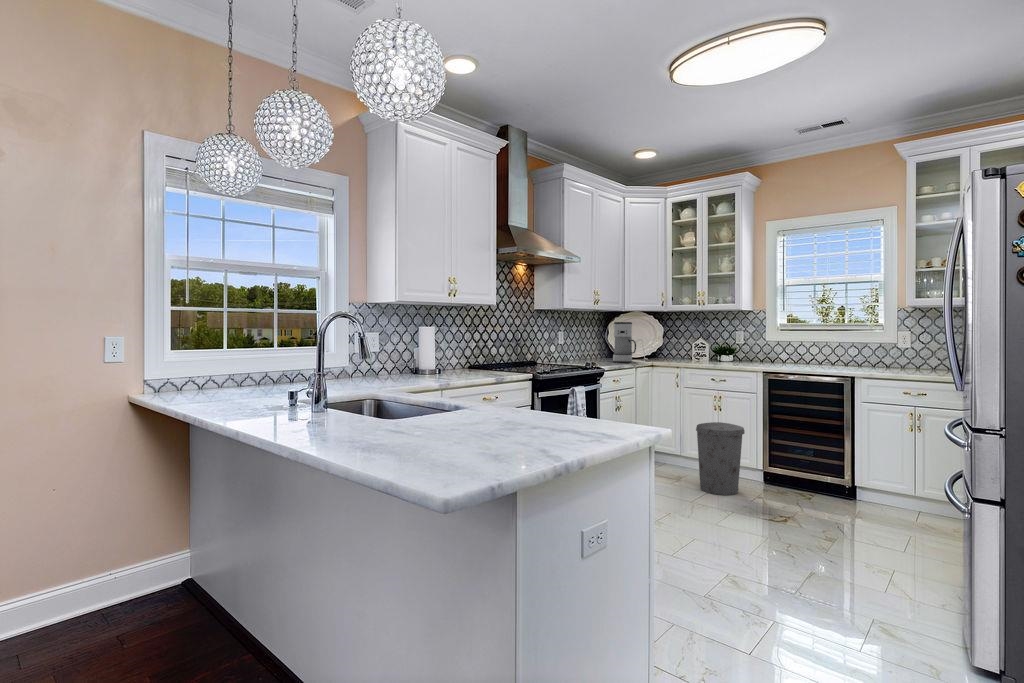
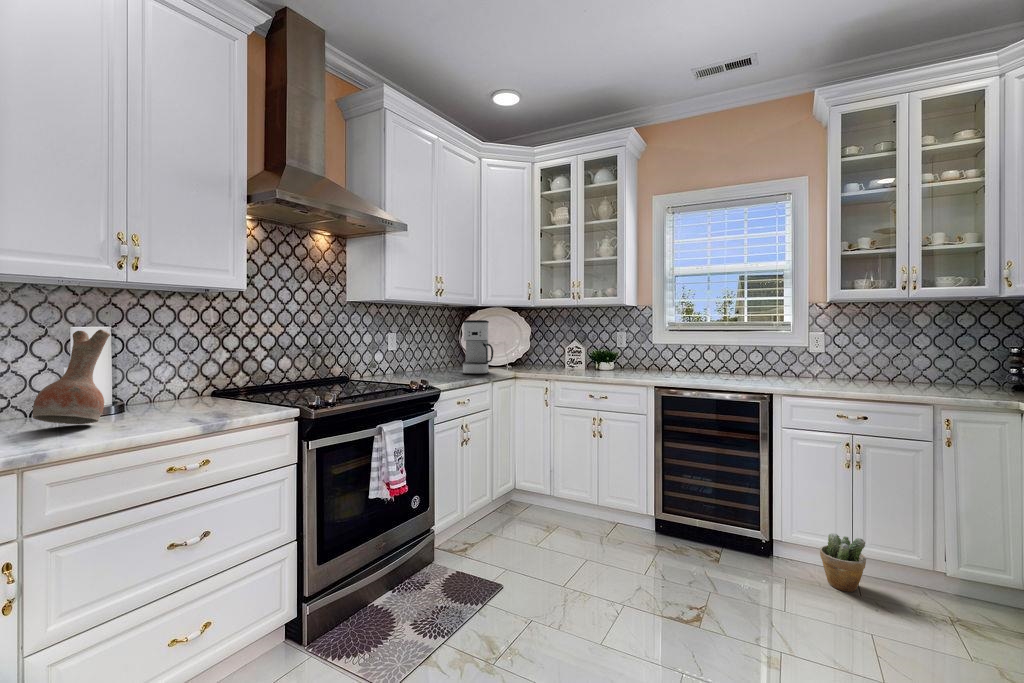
vase: none [422,328,449,376] -> present [32,329,110,424]
trash can: present [696,422,745,495] -> none [571,458,635,565]
potted plant: none [886,478,920,518] -> present [820,533,866,592]

